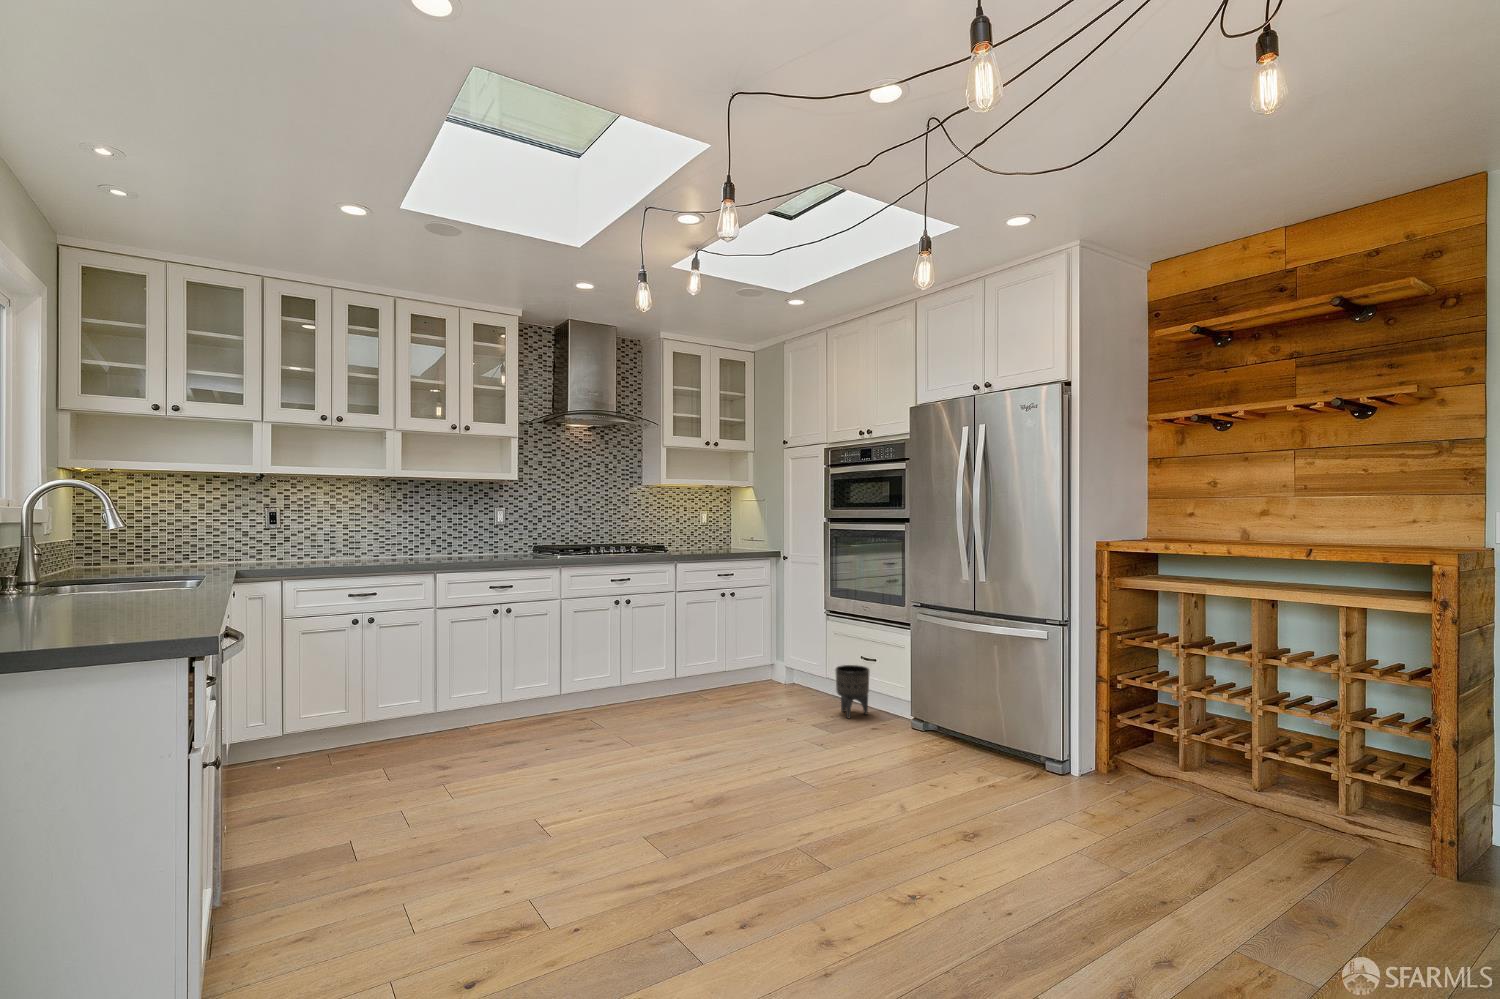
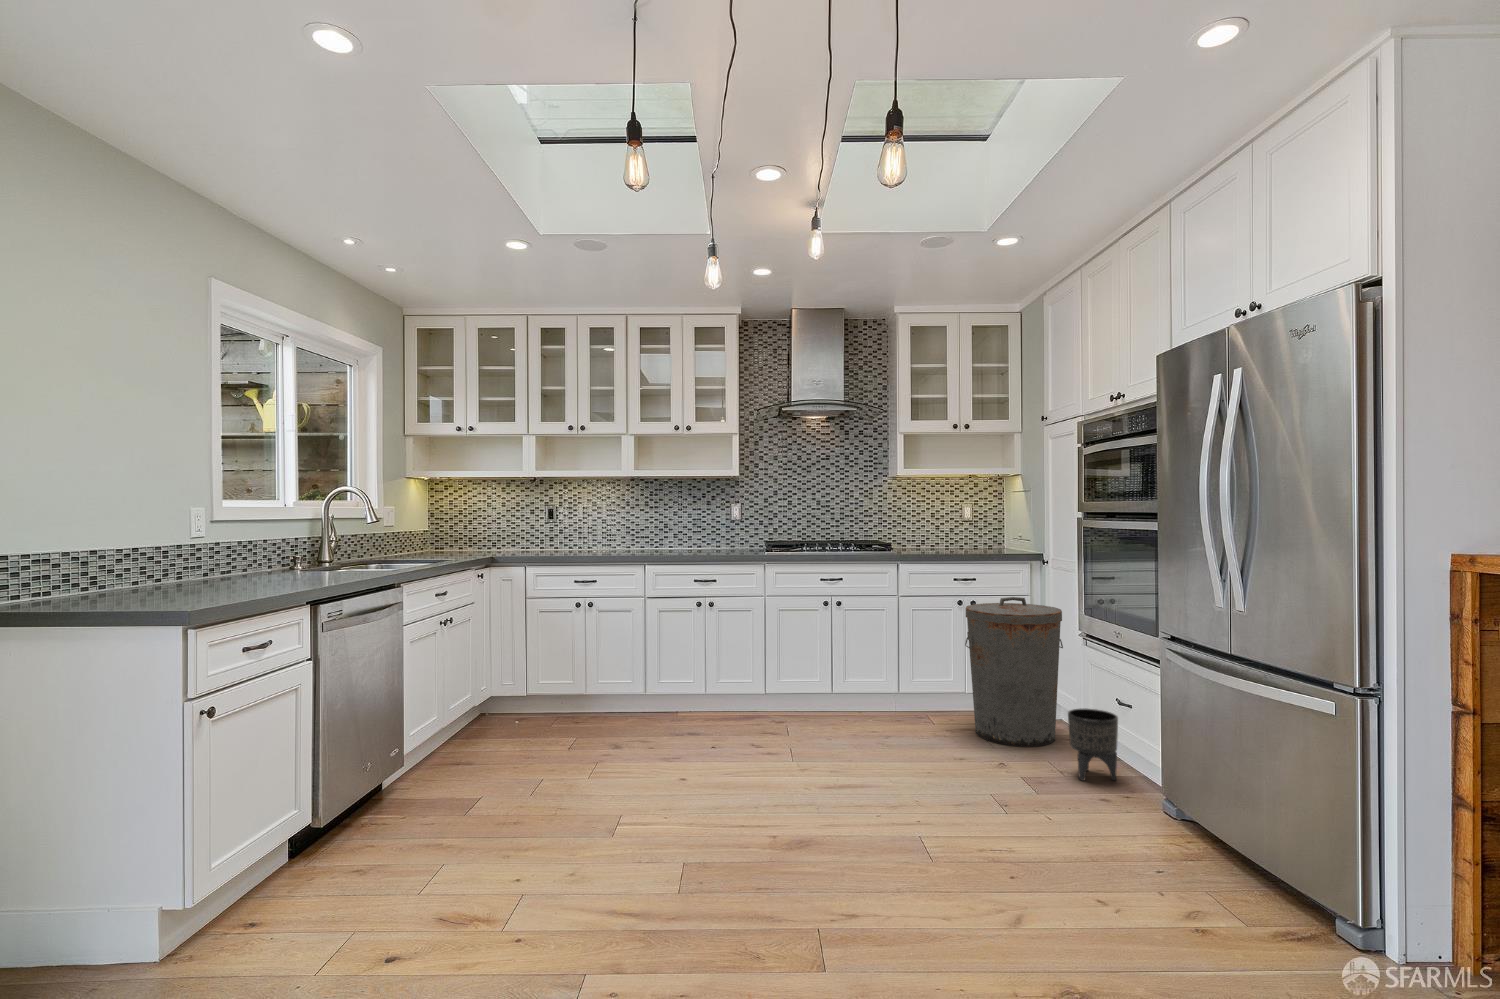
trash can: none [737,586,810,704] -> present [965,597,1063,747]

